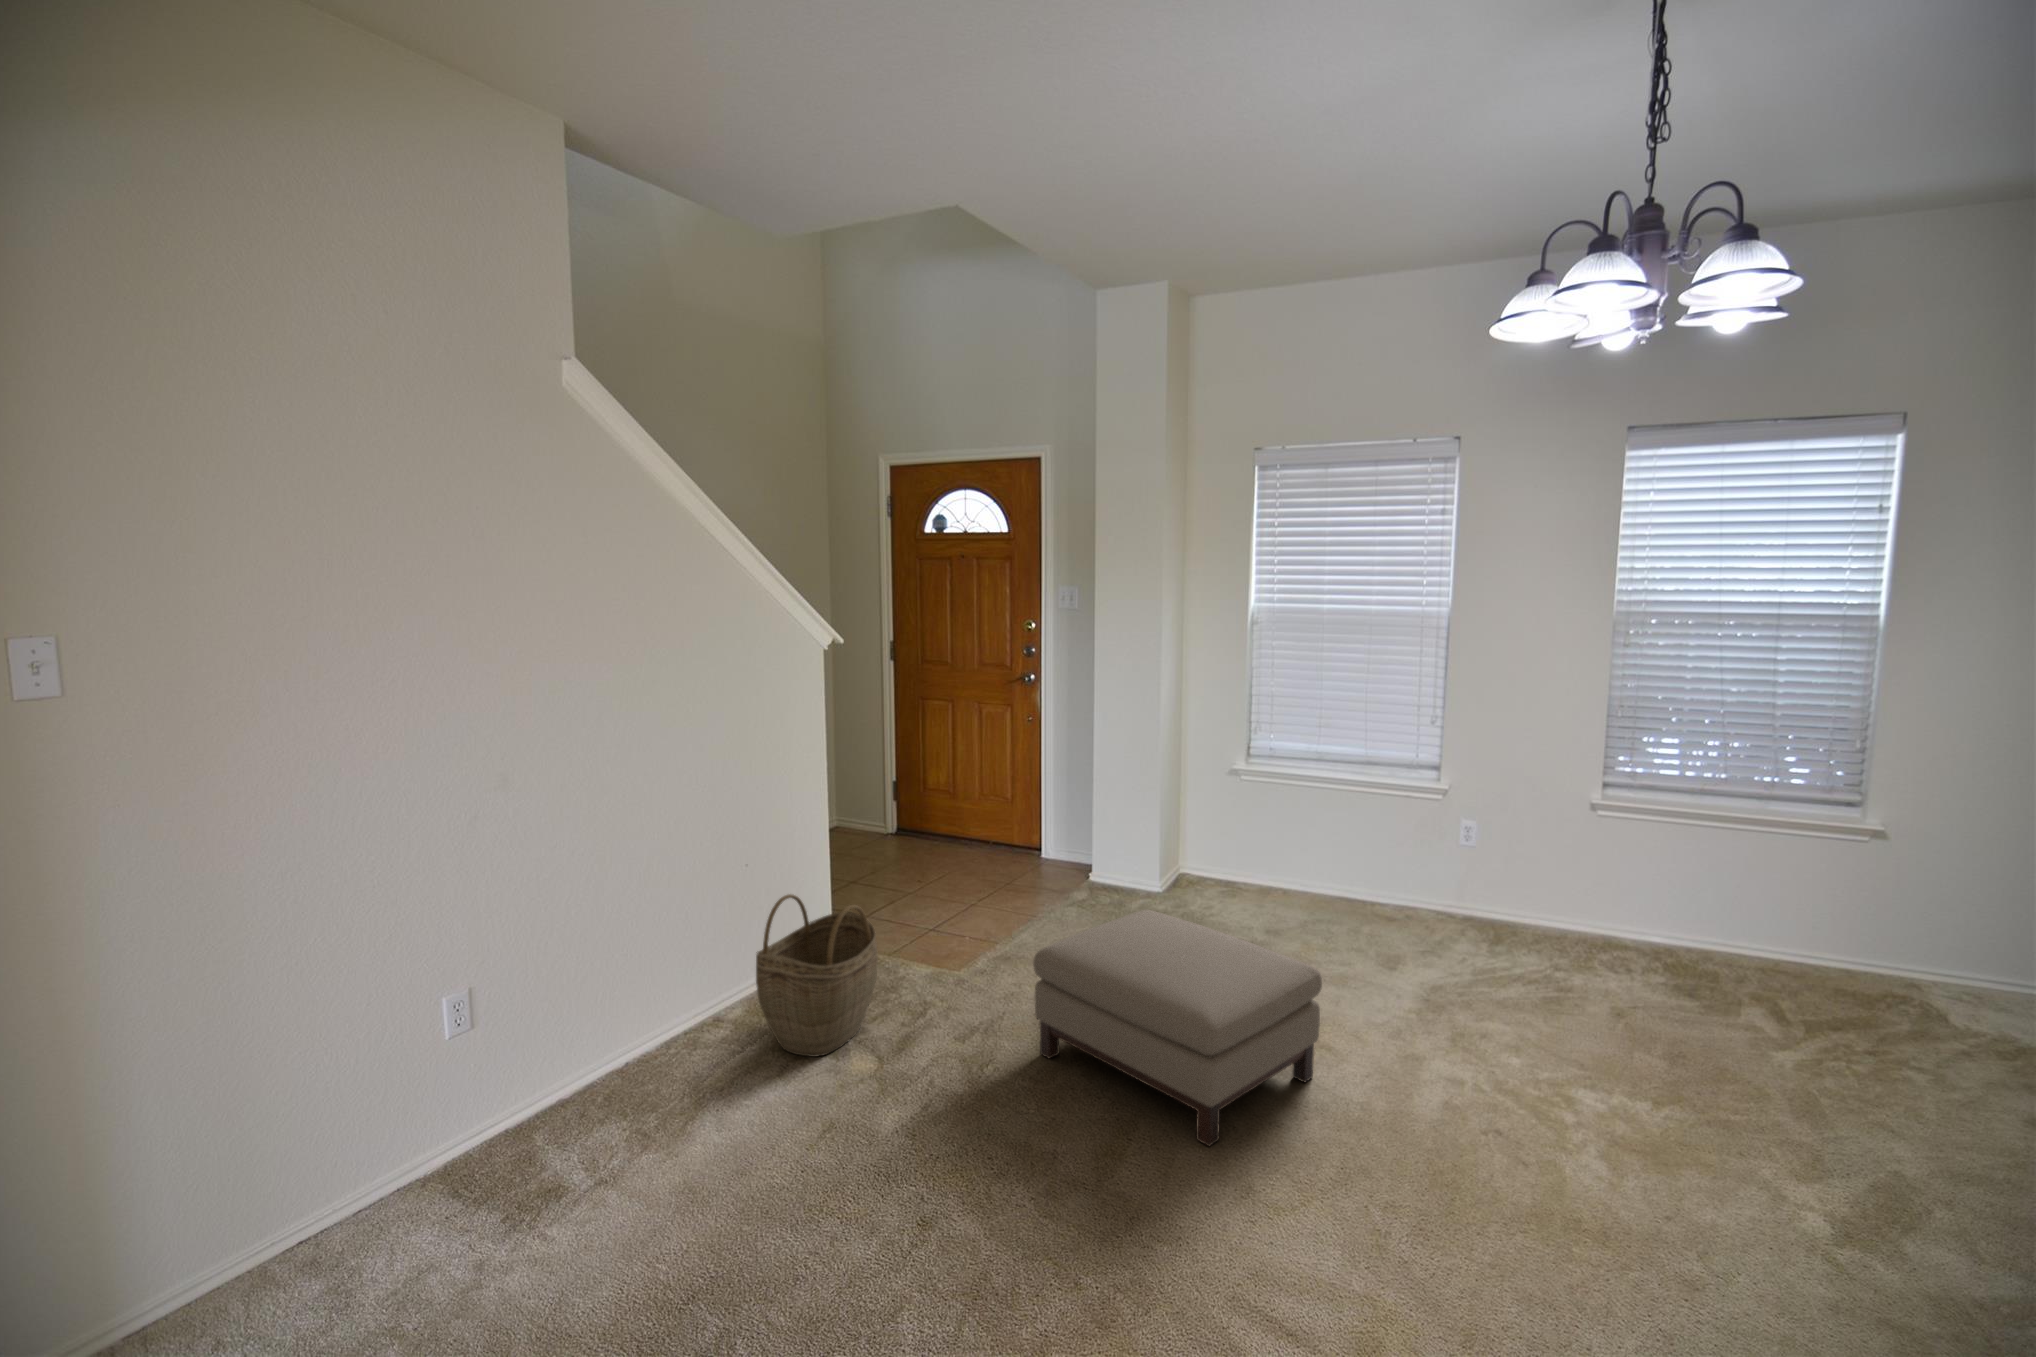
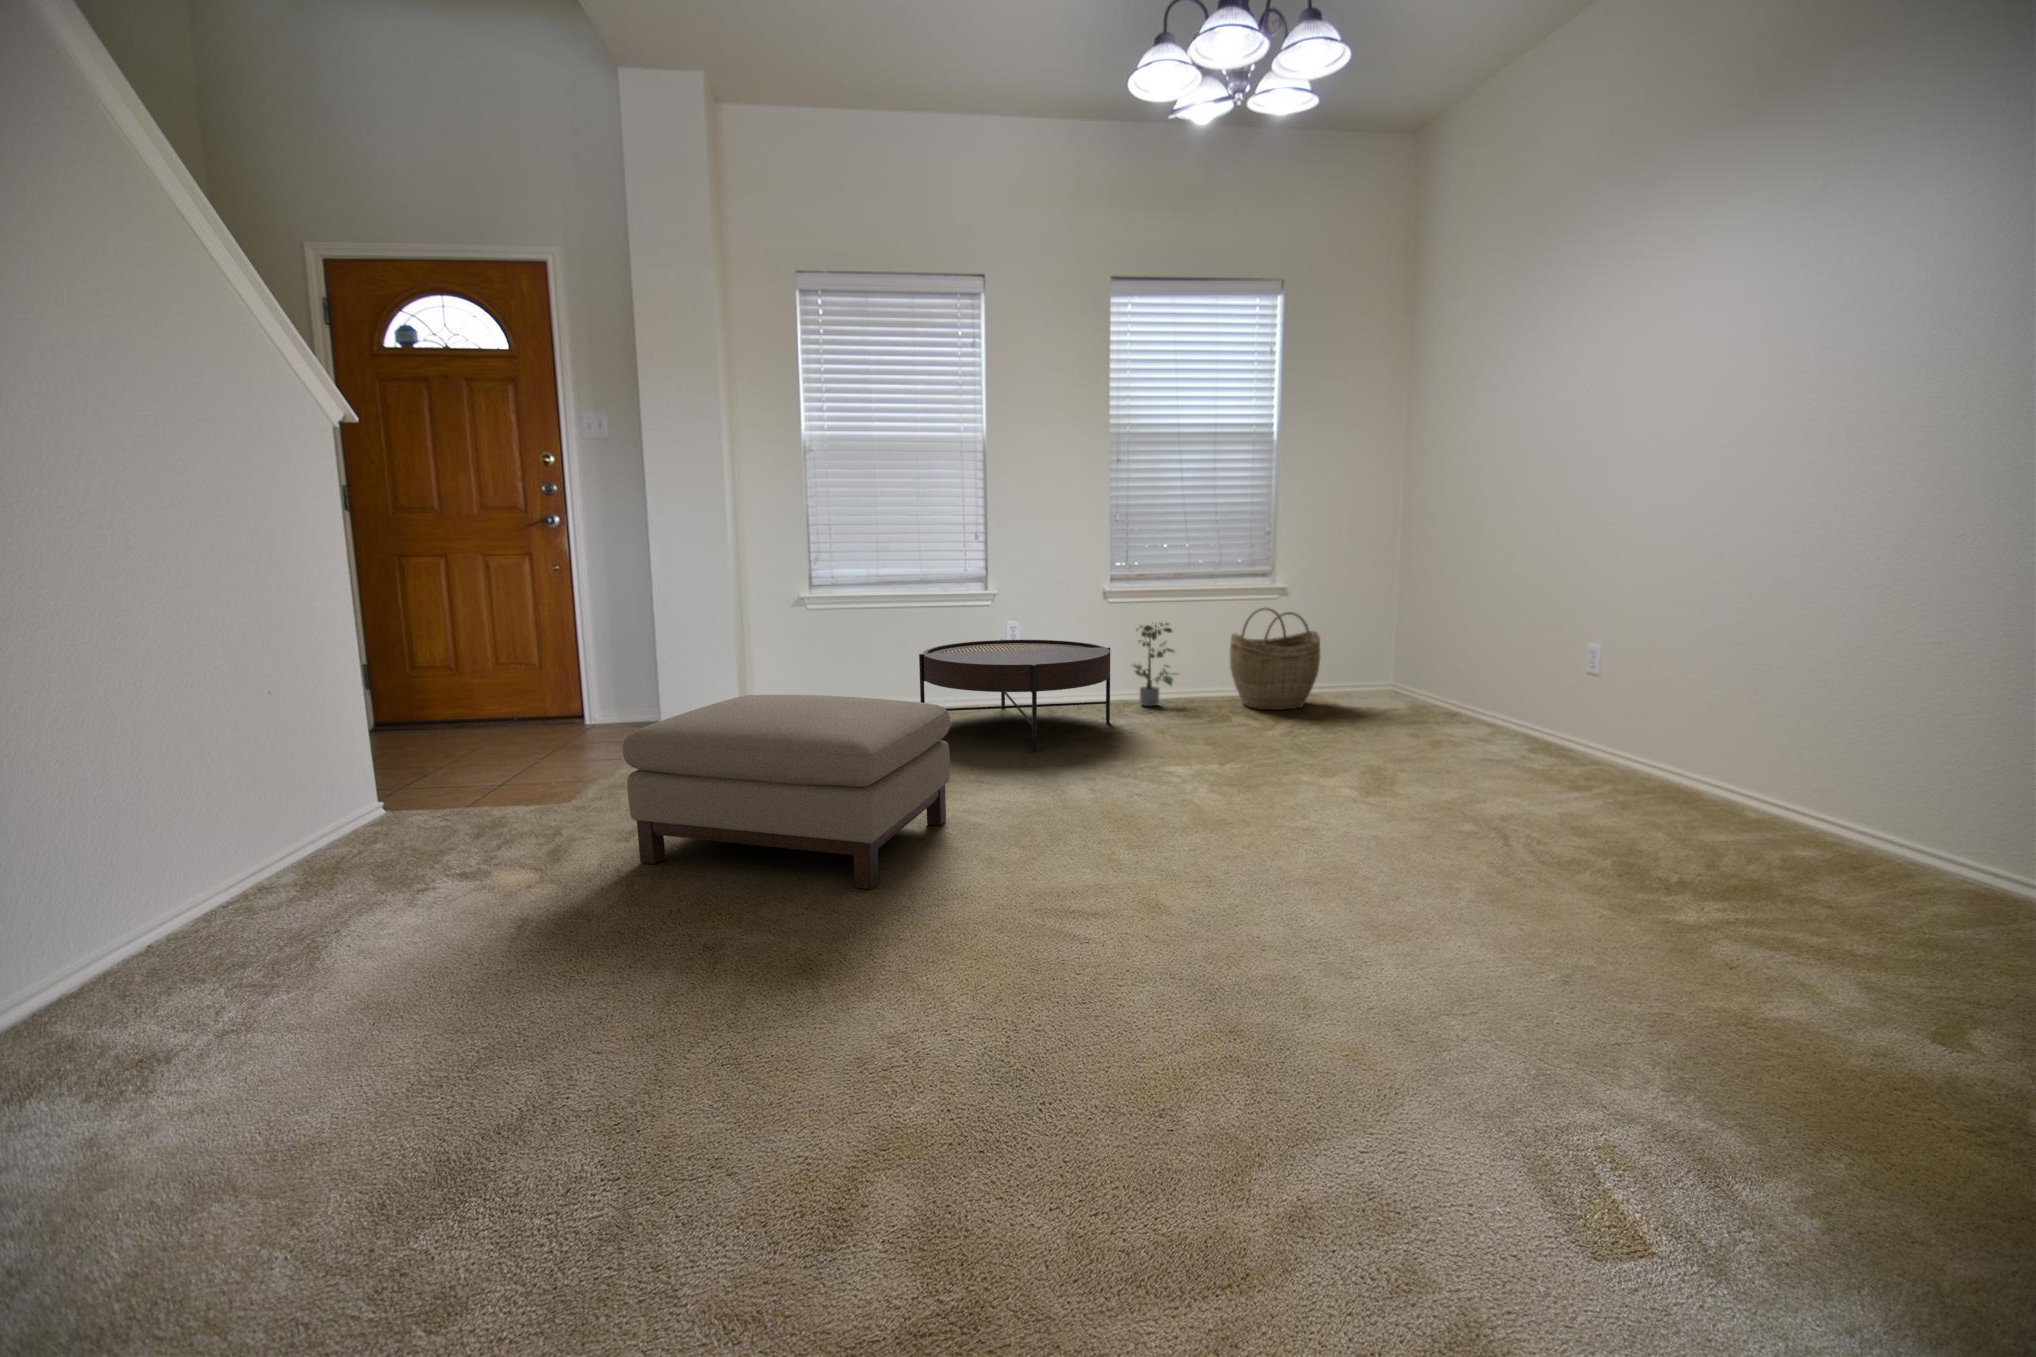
coffee table: none [1341,837,1582,996] -> present [919,640,1110,751]
potted plant: none [1626,844,1702,948] -> present [1132,623,1176,706]
woven basket: present [756,894,878,1057] -> present [1230,608,1320,710]

